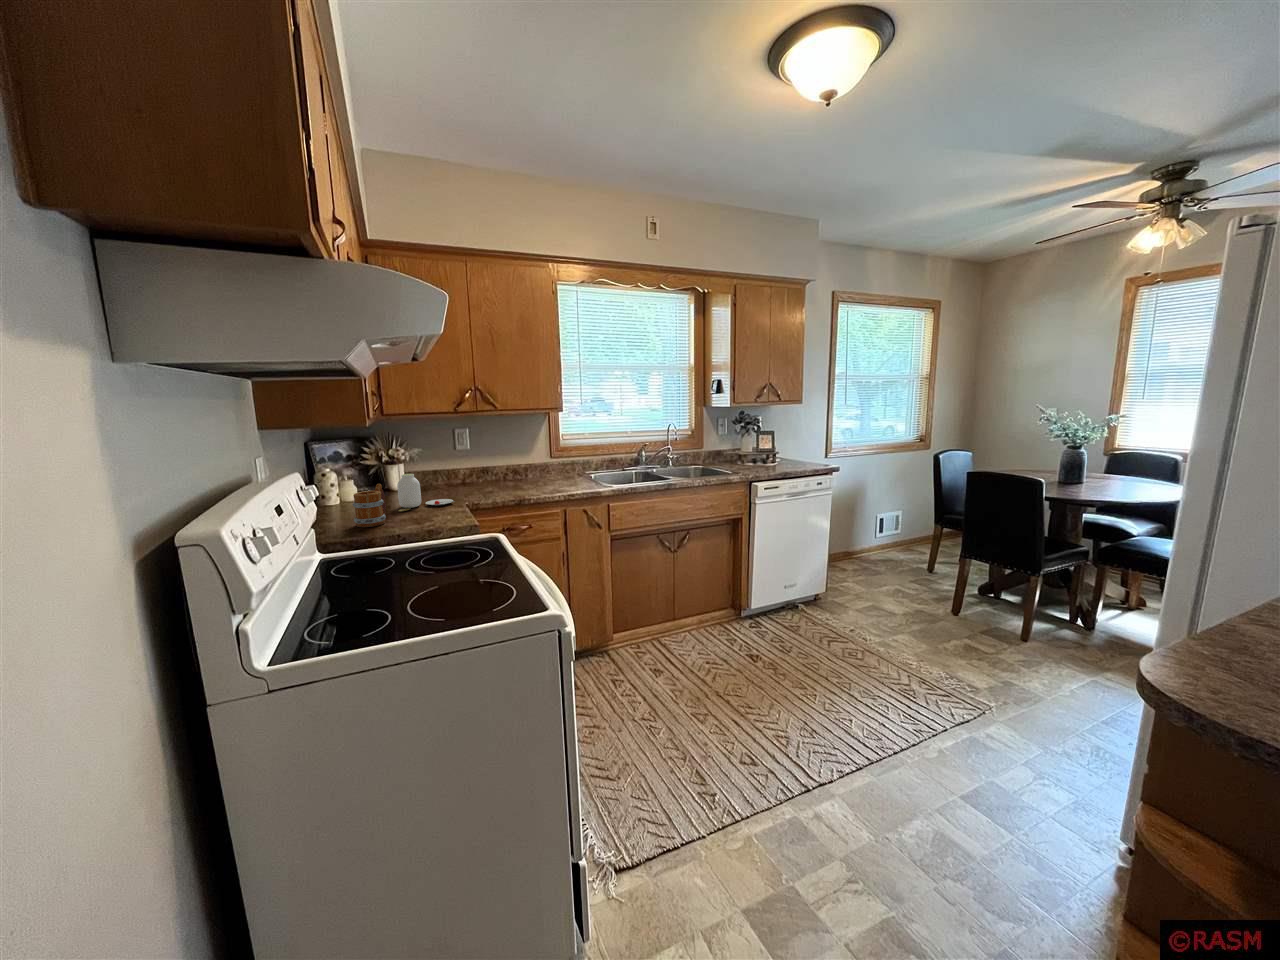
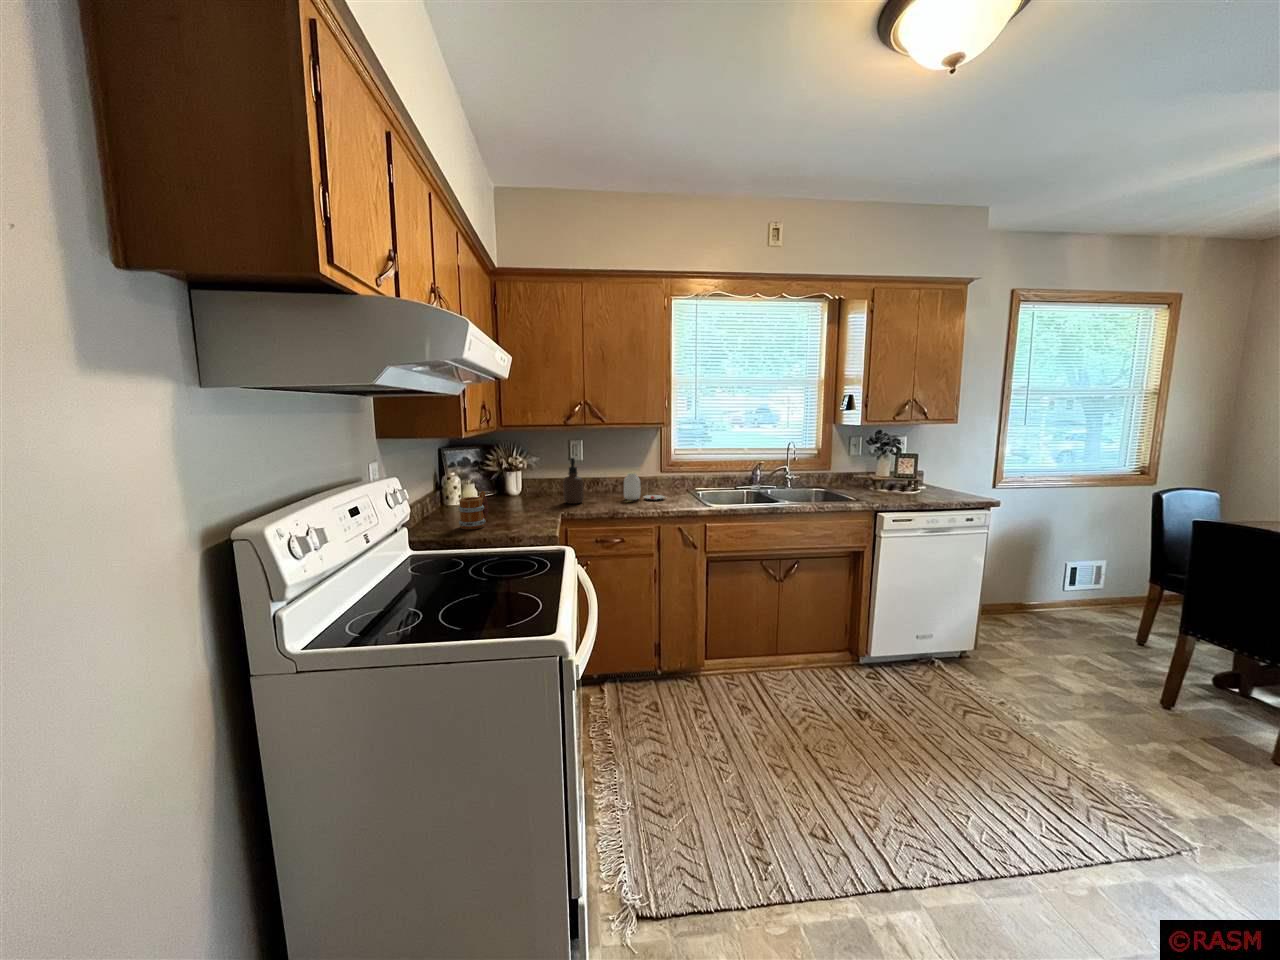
soap dispenser: none [458,445,481,494] -> present [563,458,584,504]
jar: present [397,474,453,512] -> present [624,473,664,502]

